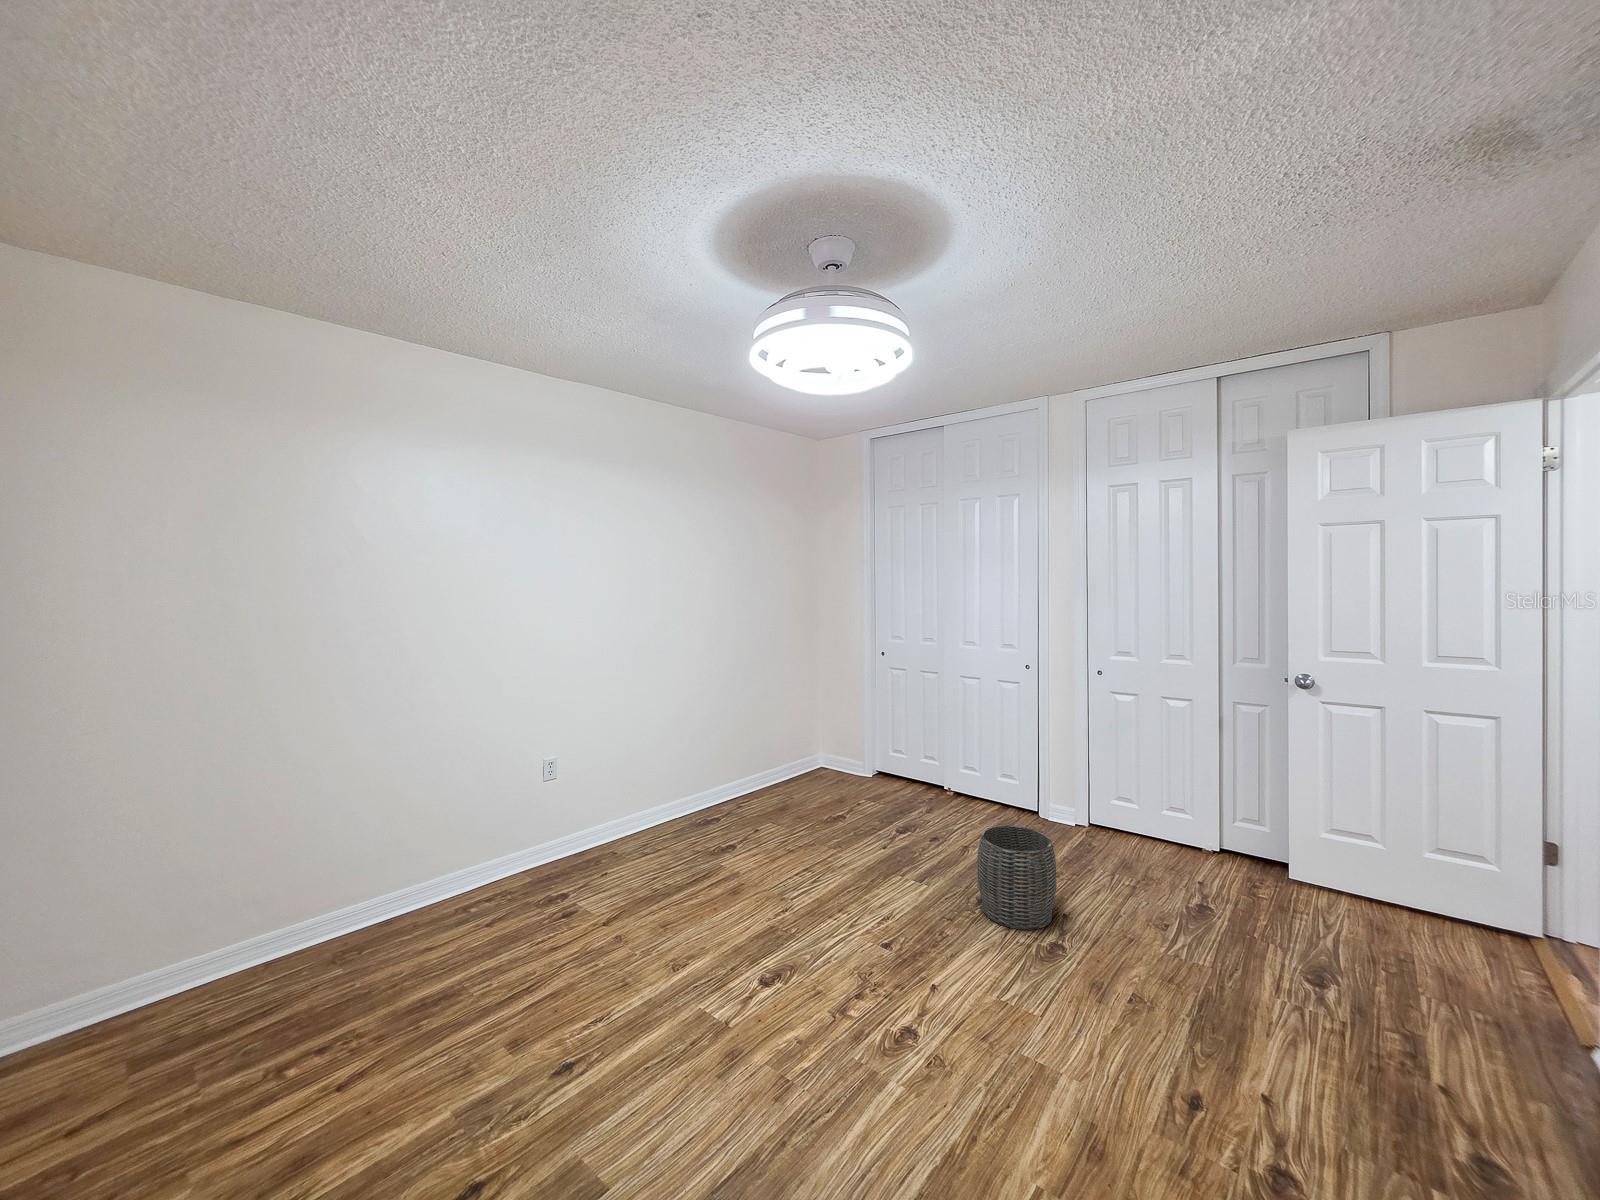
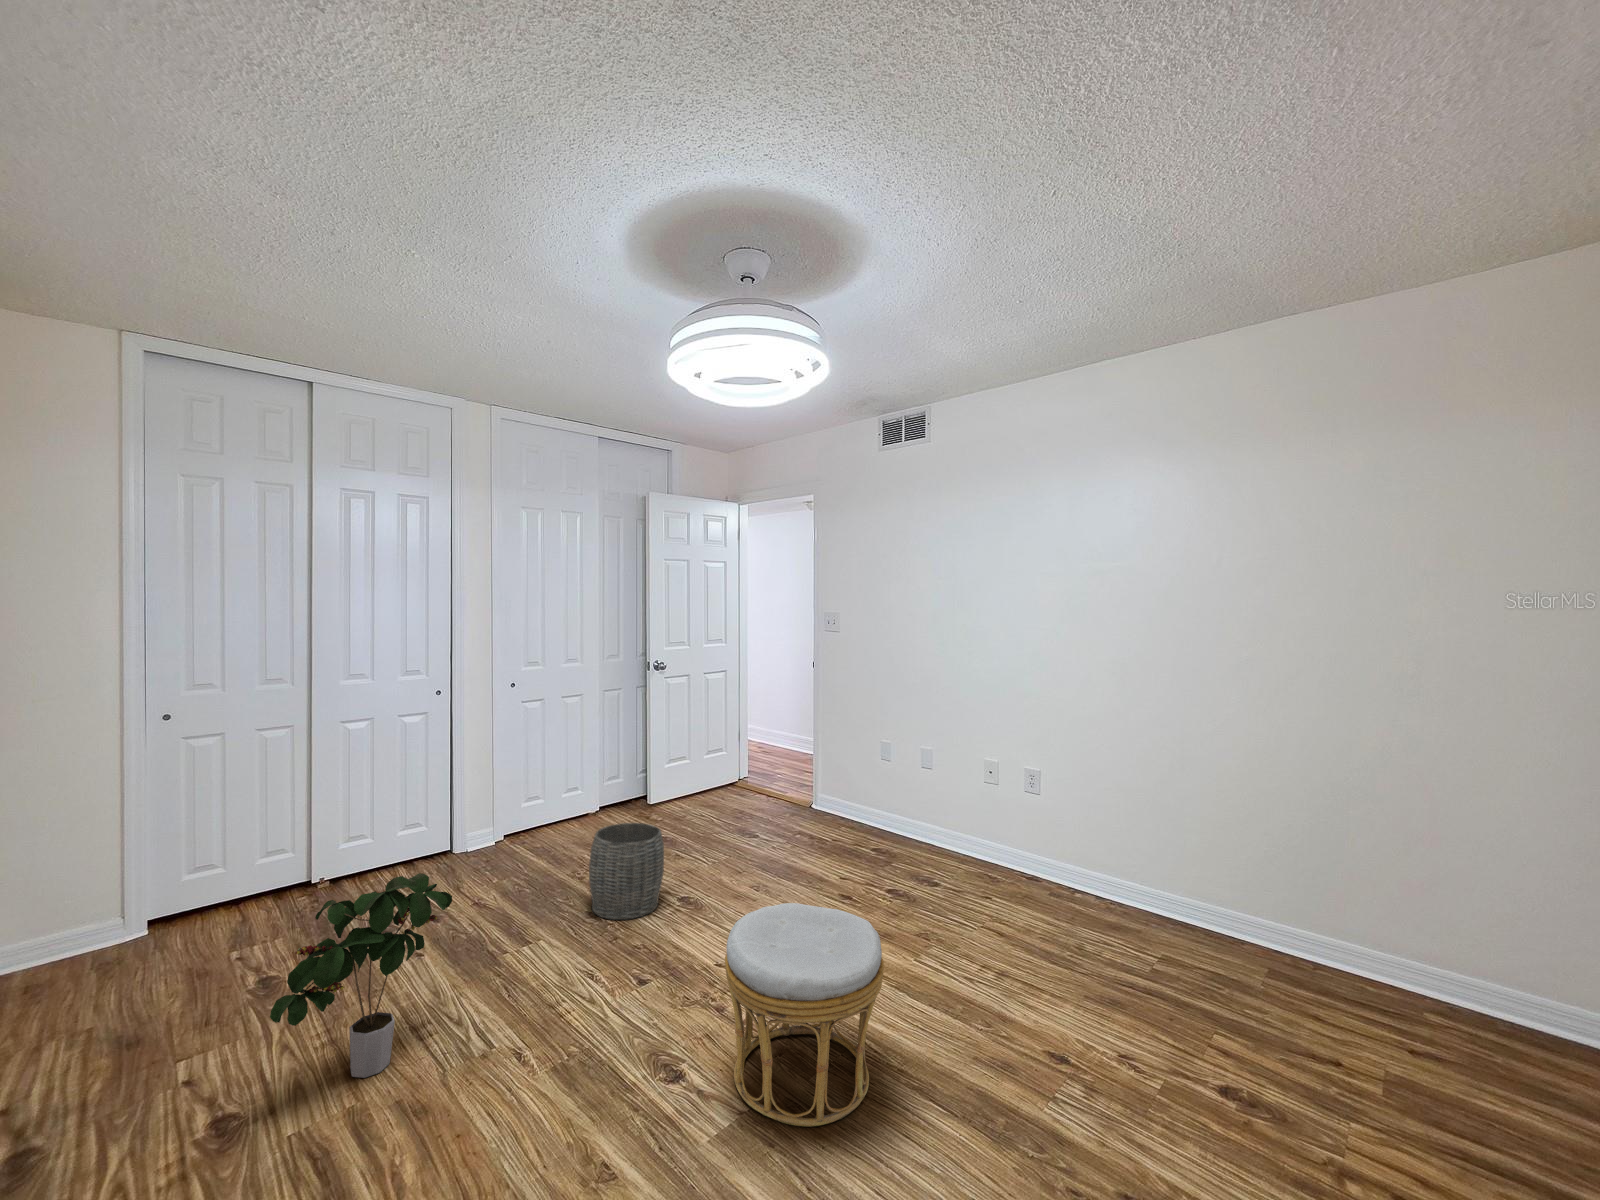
potted plant: none [728,770,815,877] -> present [270,873,452,1078]
ottoman: none [691,891,842,1110] -> present [725,903,884,1127]

